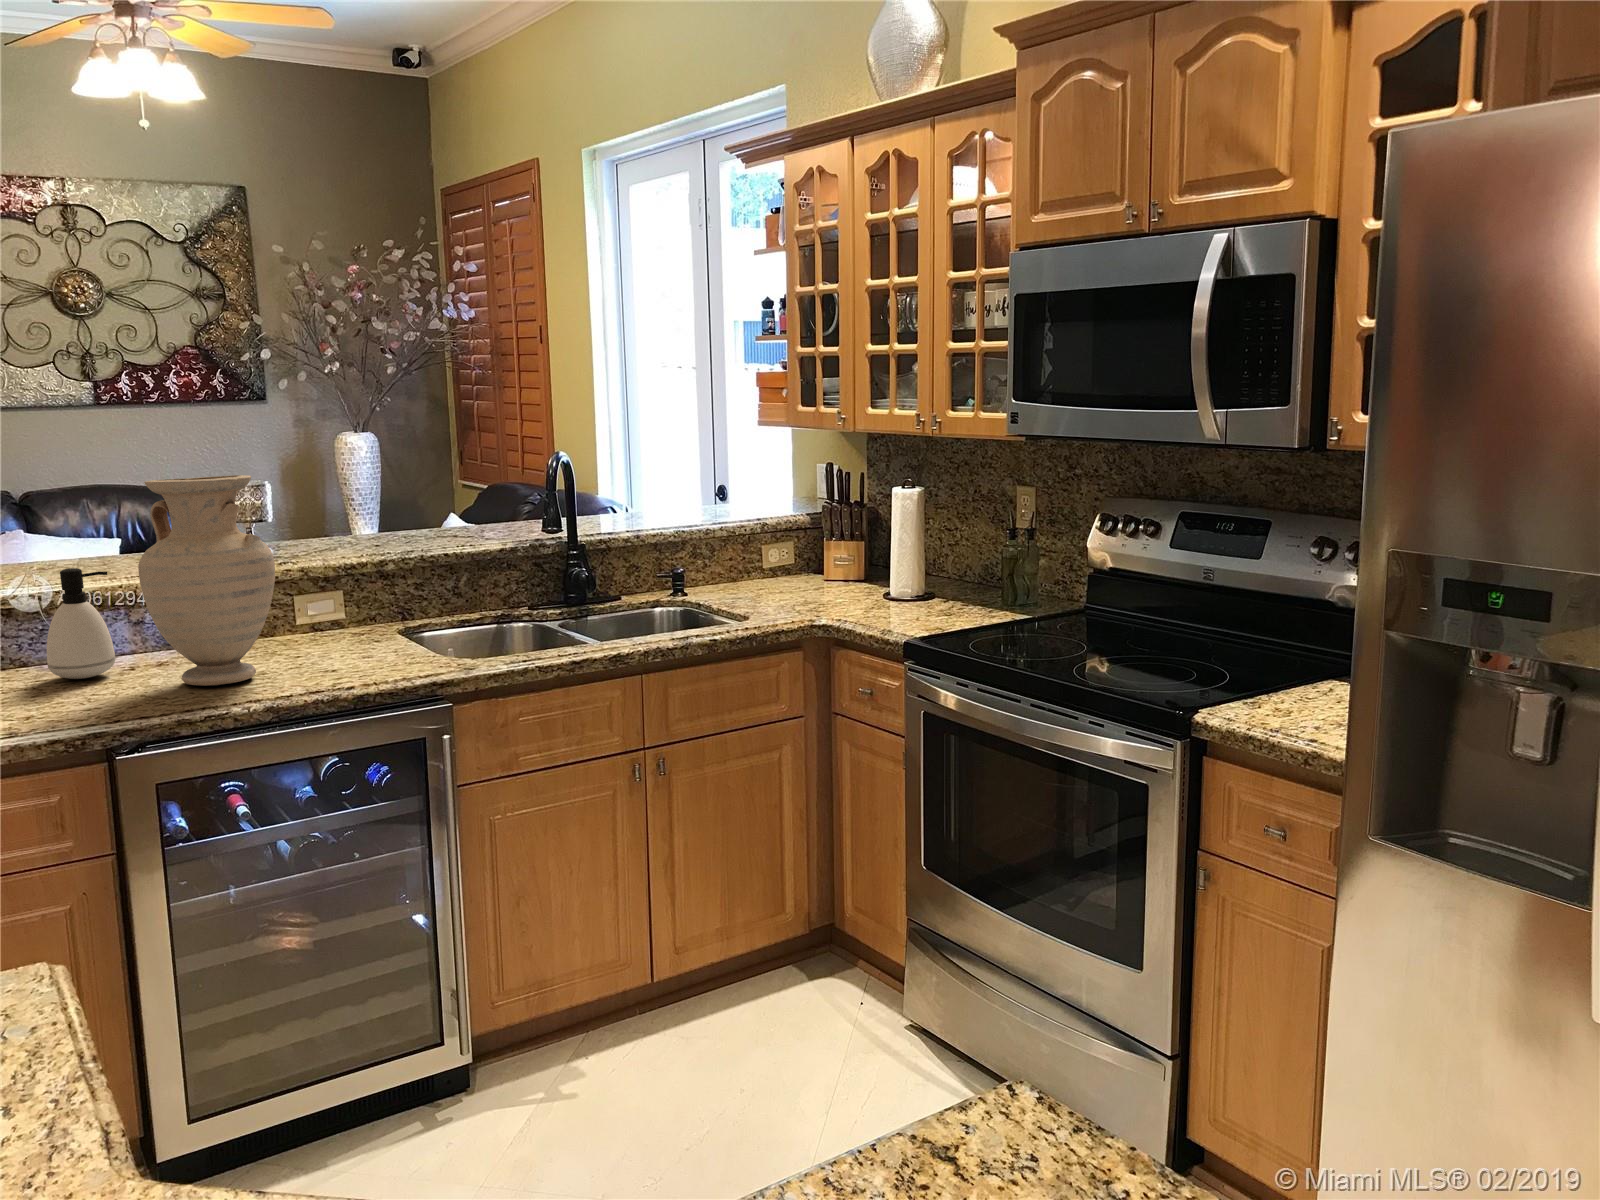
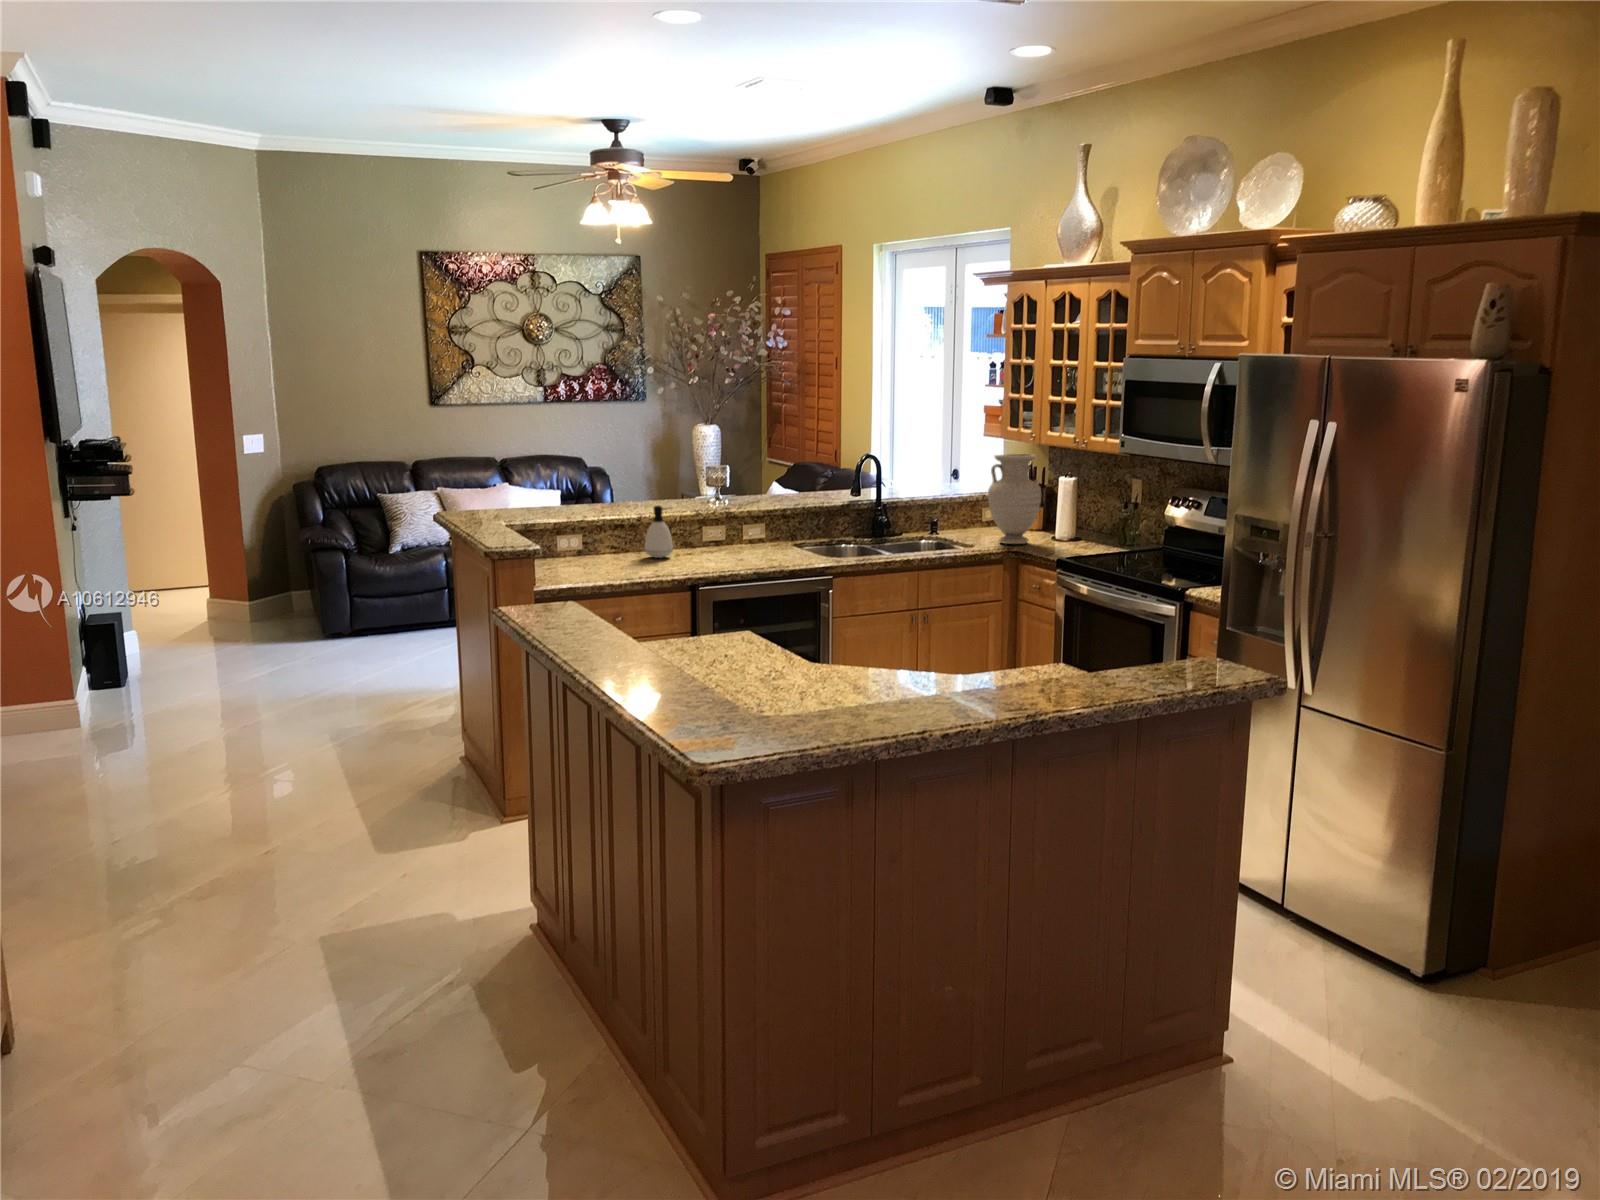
vase: present [138,475,275,686] -> present [988,454,1041,544]

